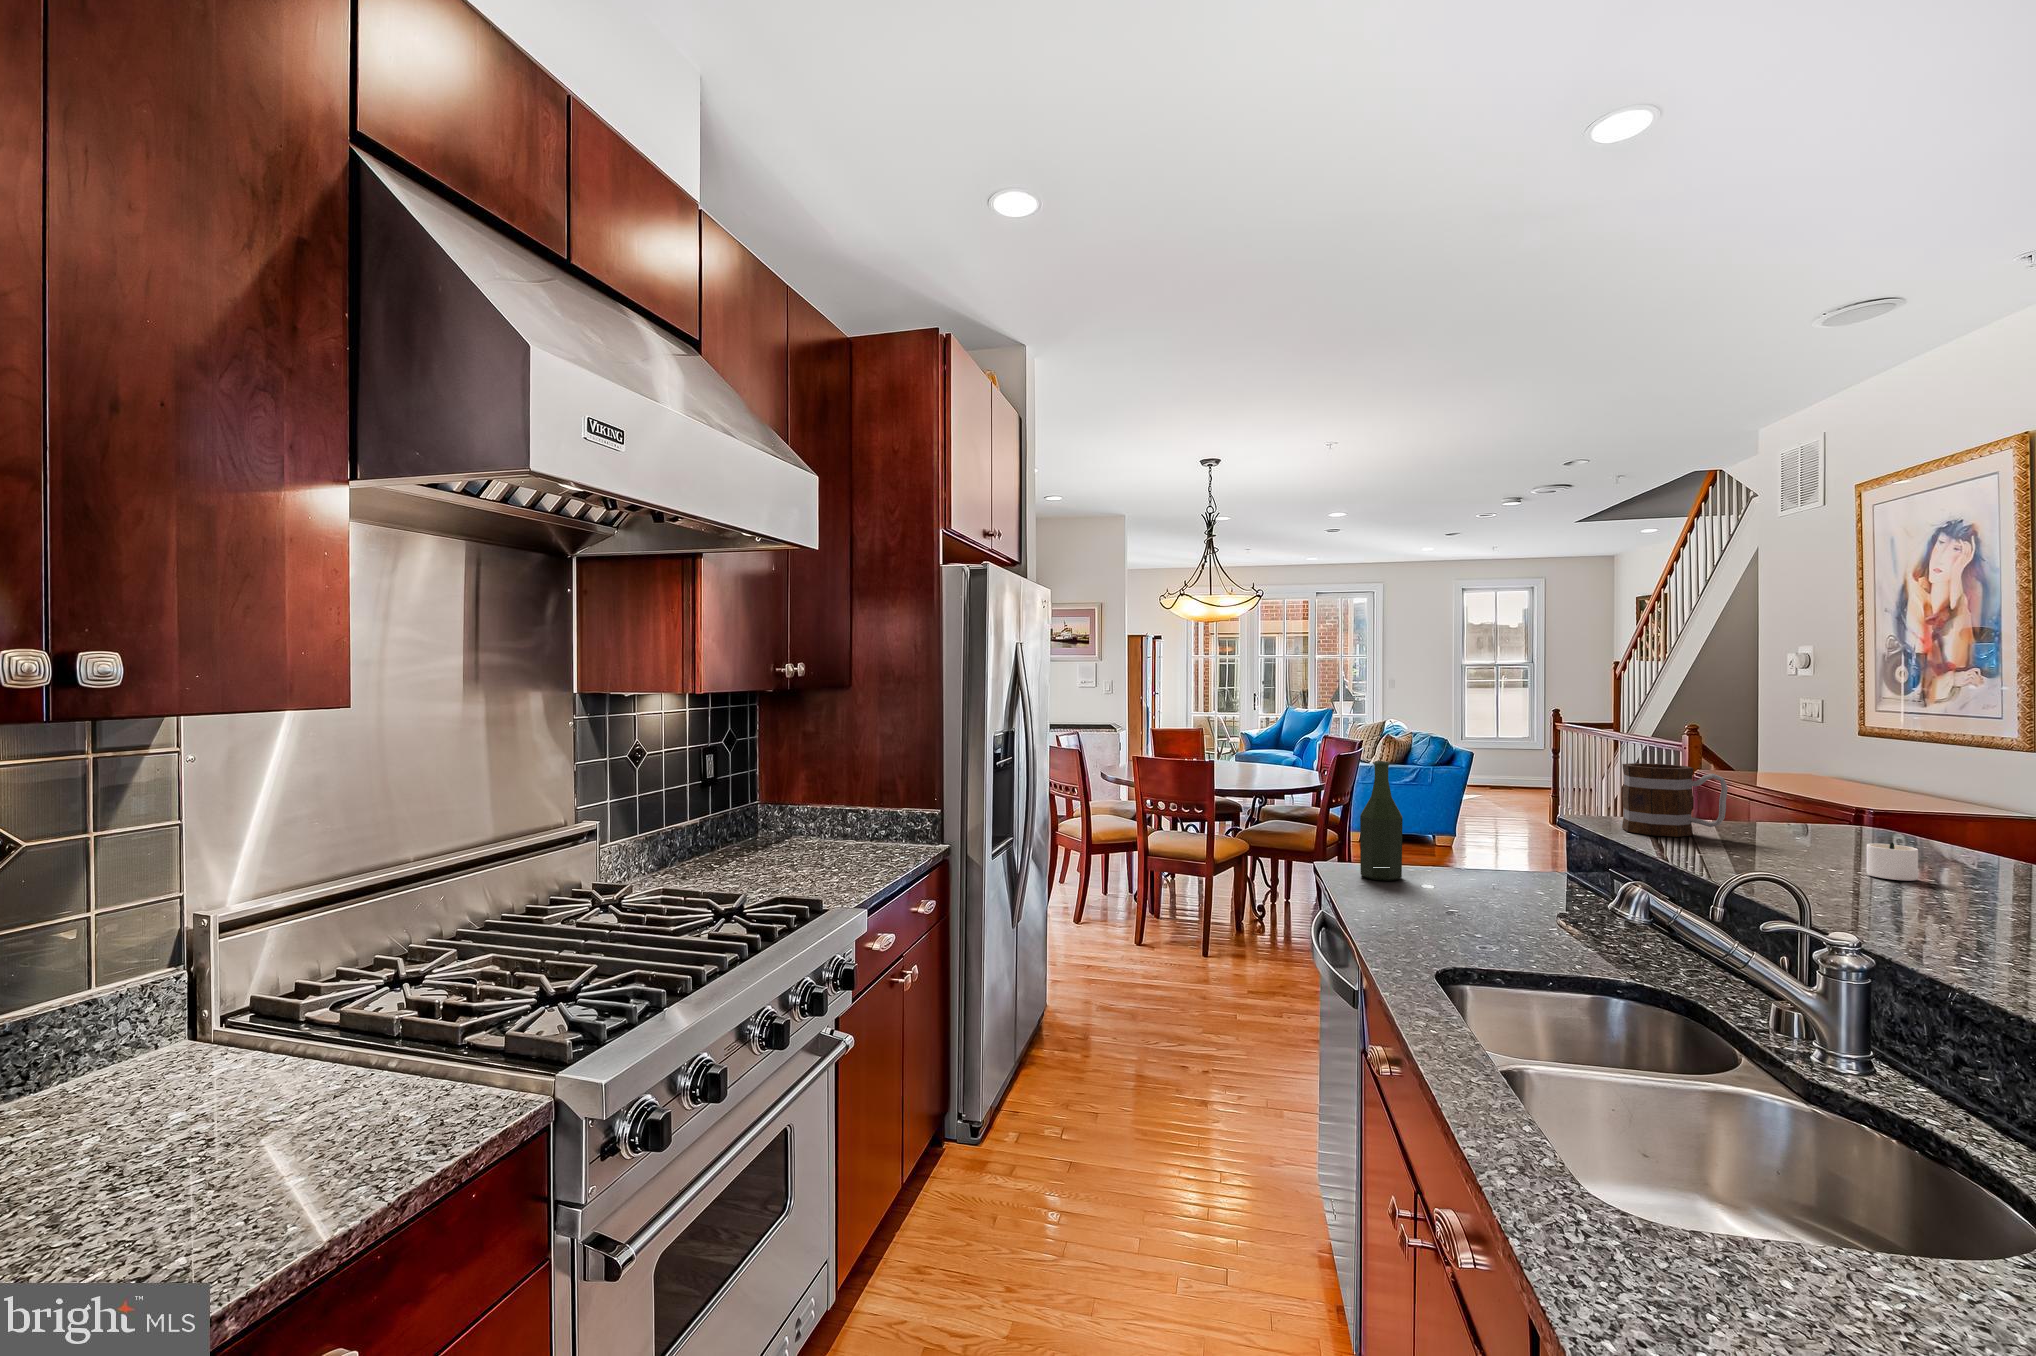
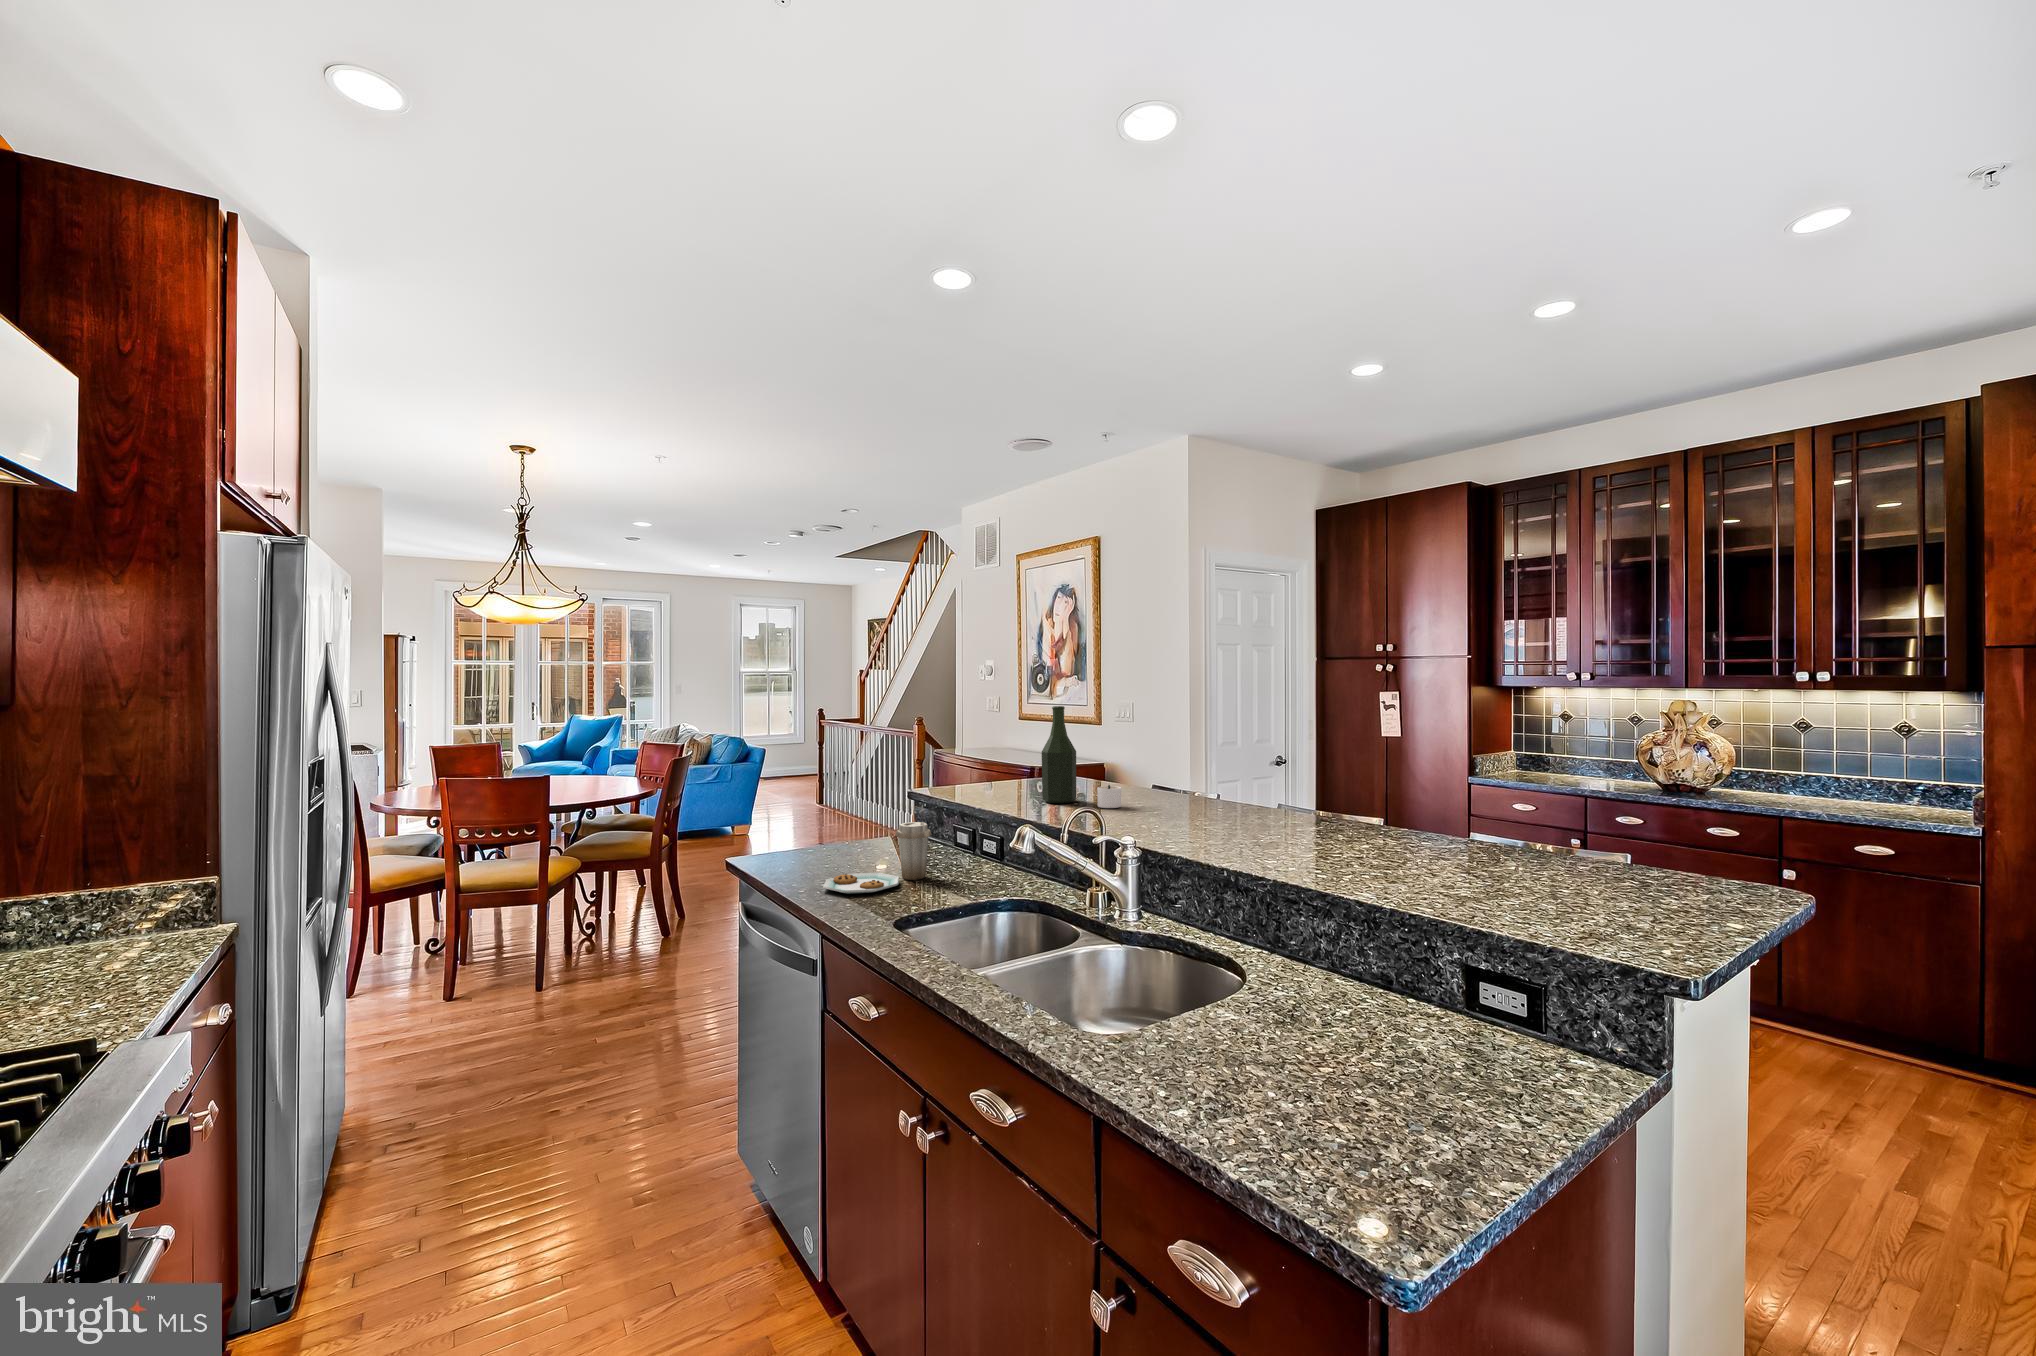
bottle: present [1360,761,1403,881] -> present [1042,706,1076,803]
mug: present [1622,763,1728,837] -> none [949,746,1012,799]
plate: none [1398,851,1550,925] -> present [823,822,931,894]

